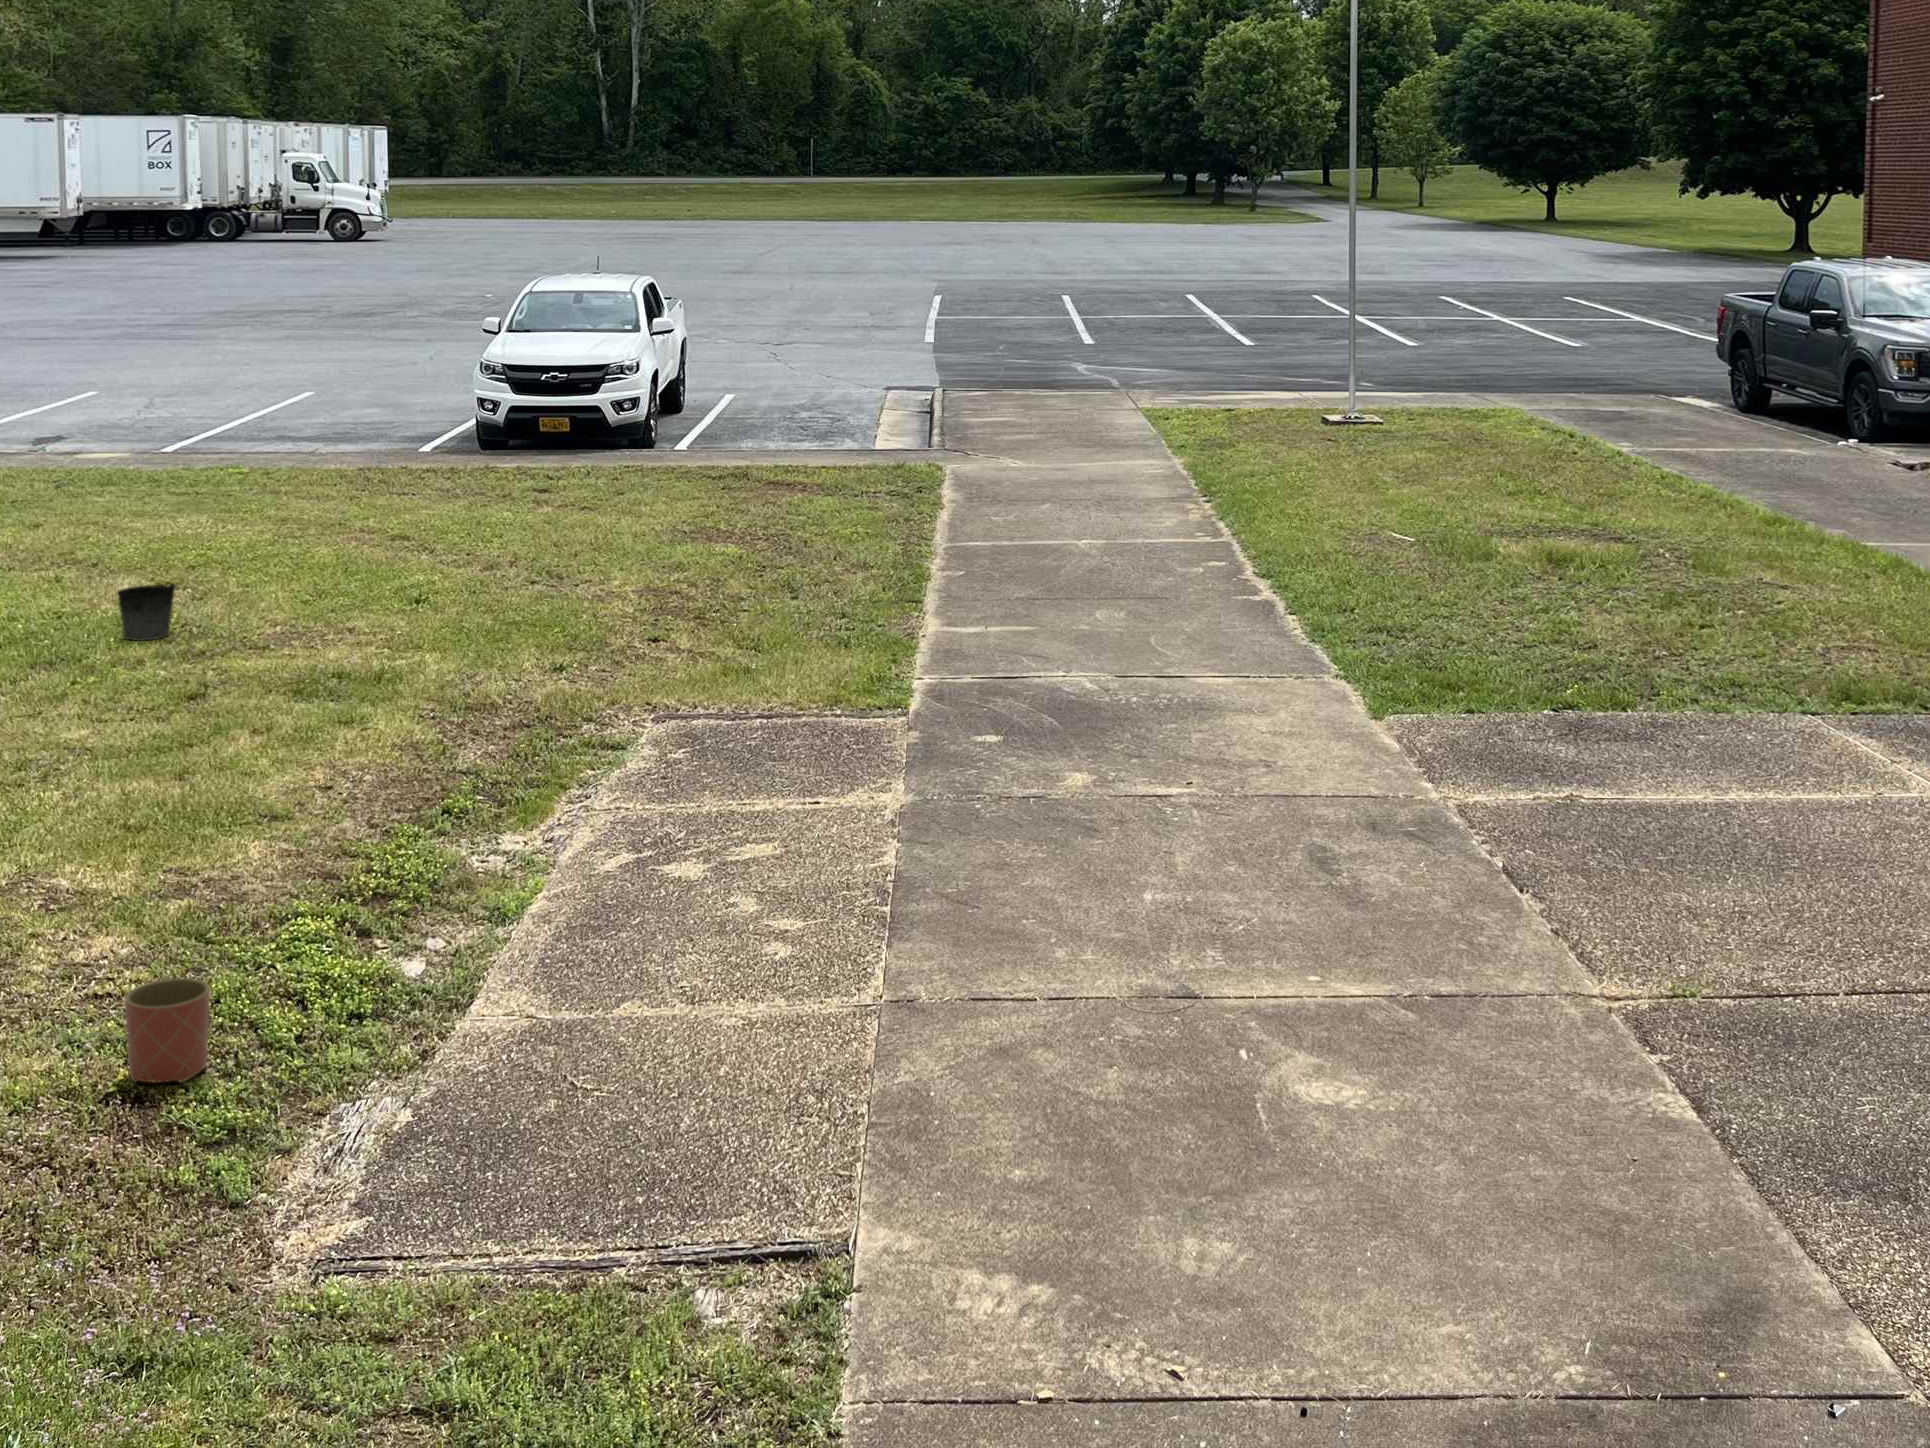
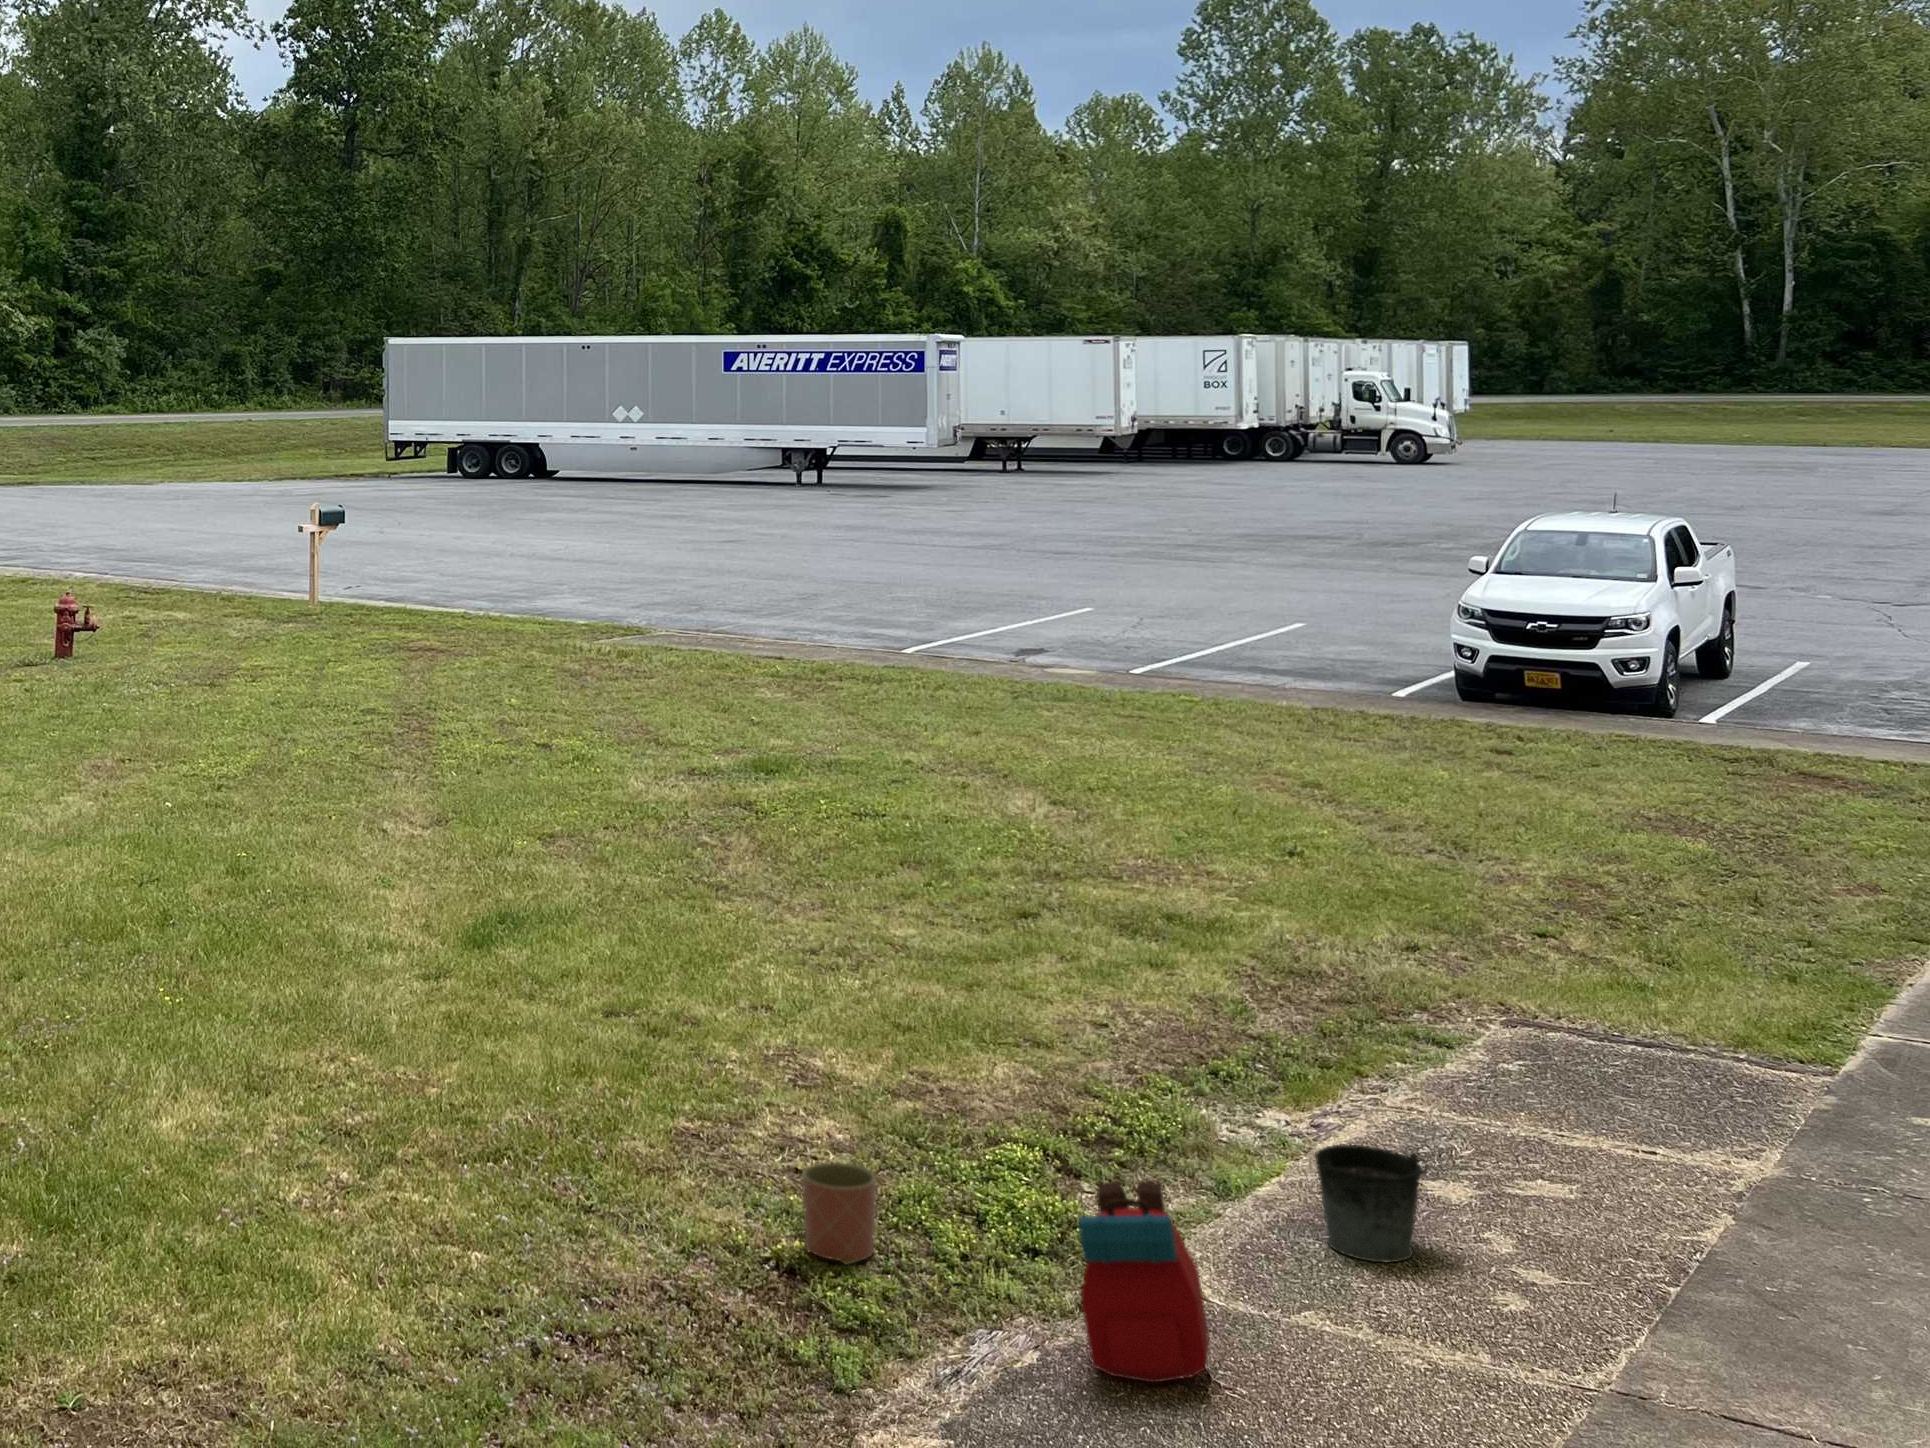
bucket: present [117,583,178,641] -> present [1315,1145,1429,1262]
backpack: none [459,917,584,1110] -> present [1079,1180,1209,1382]

